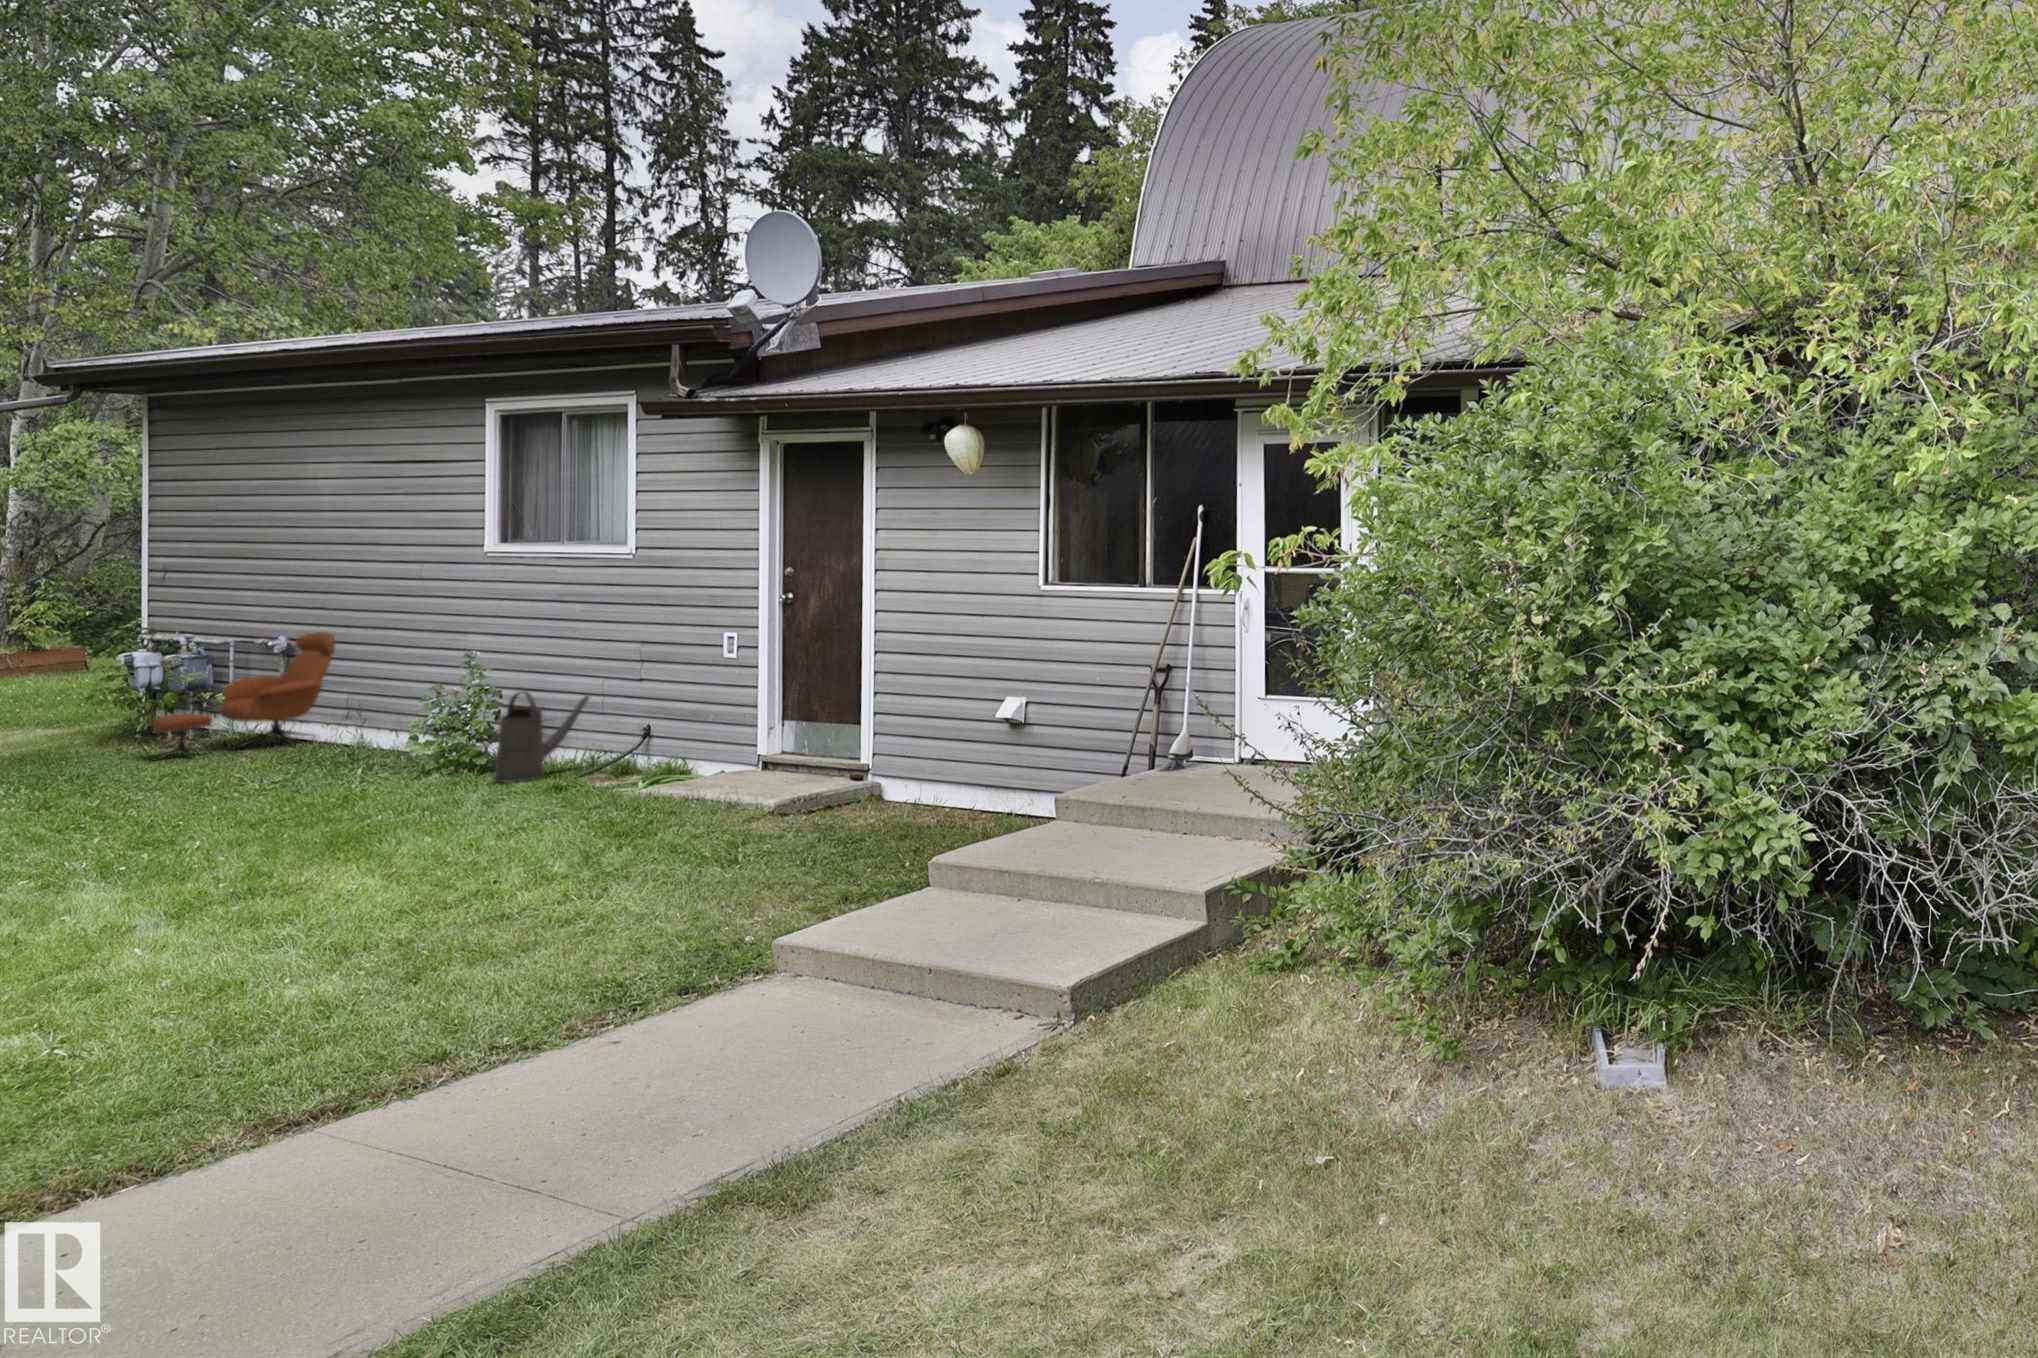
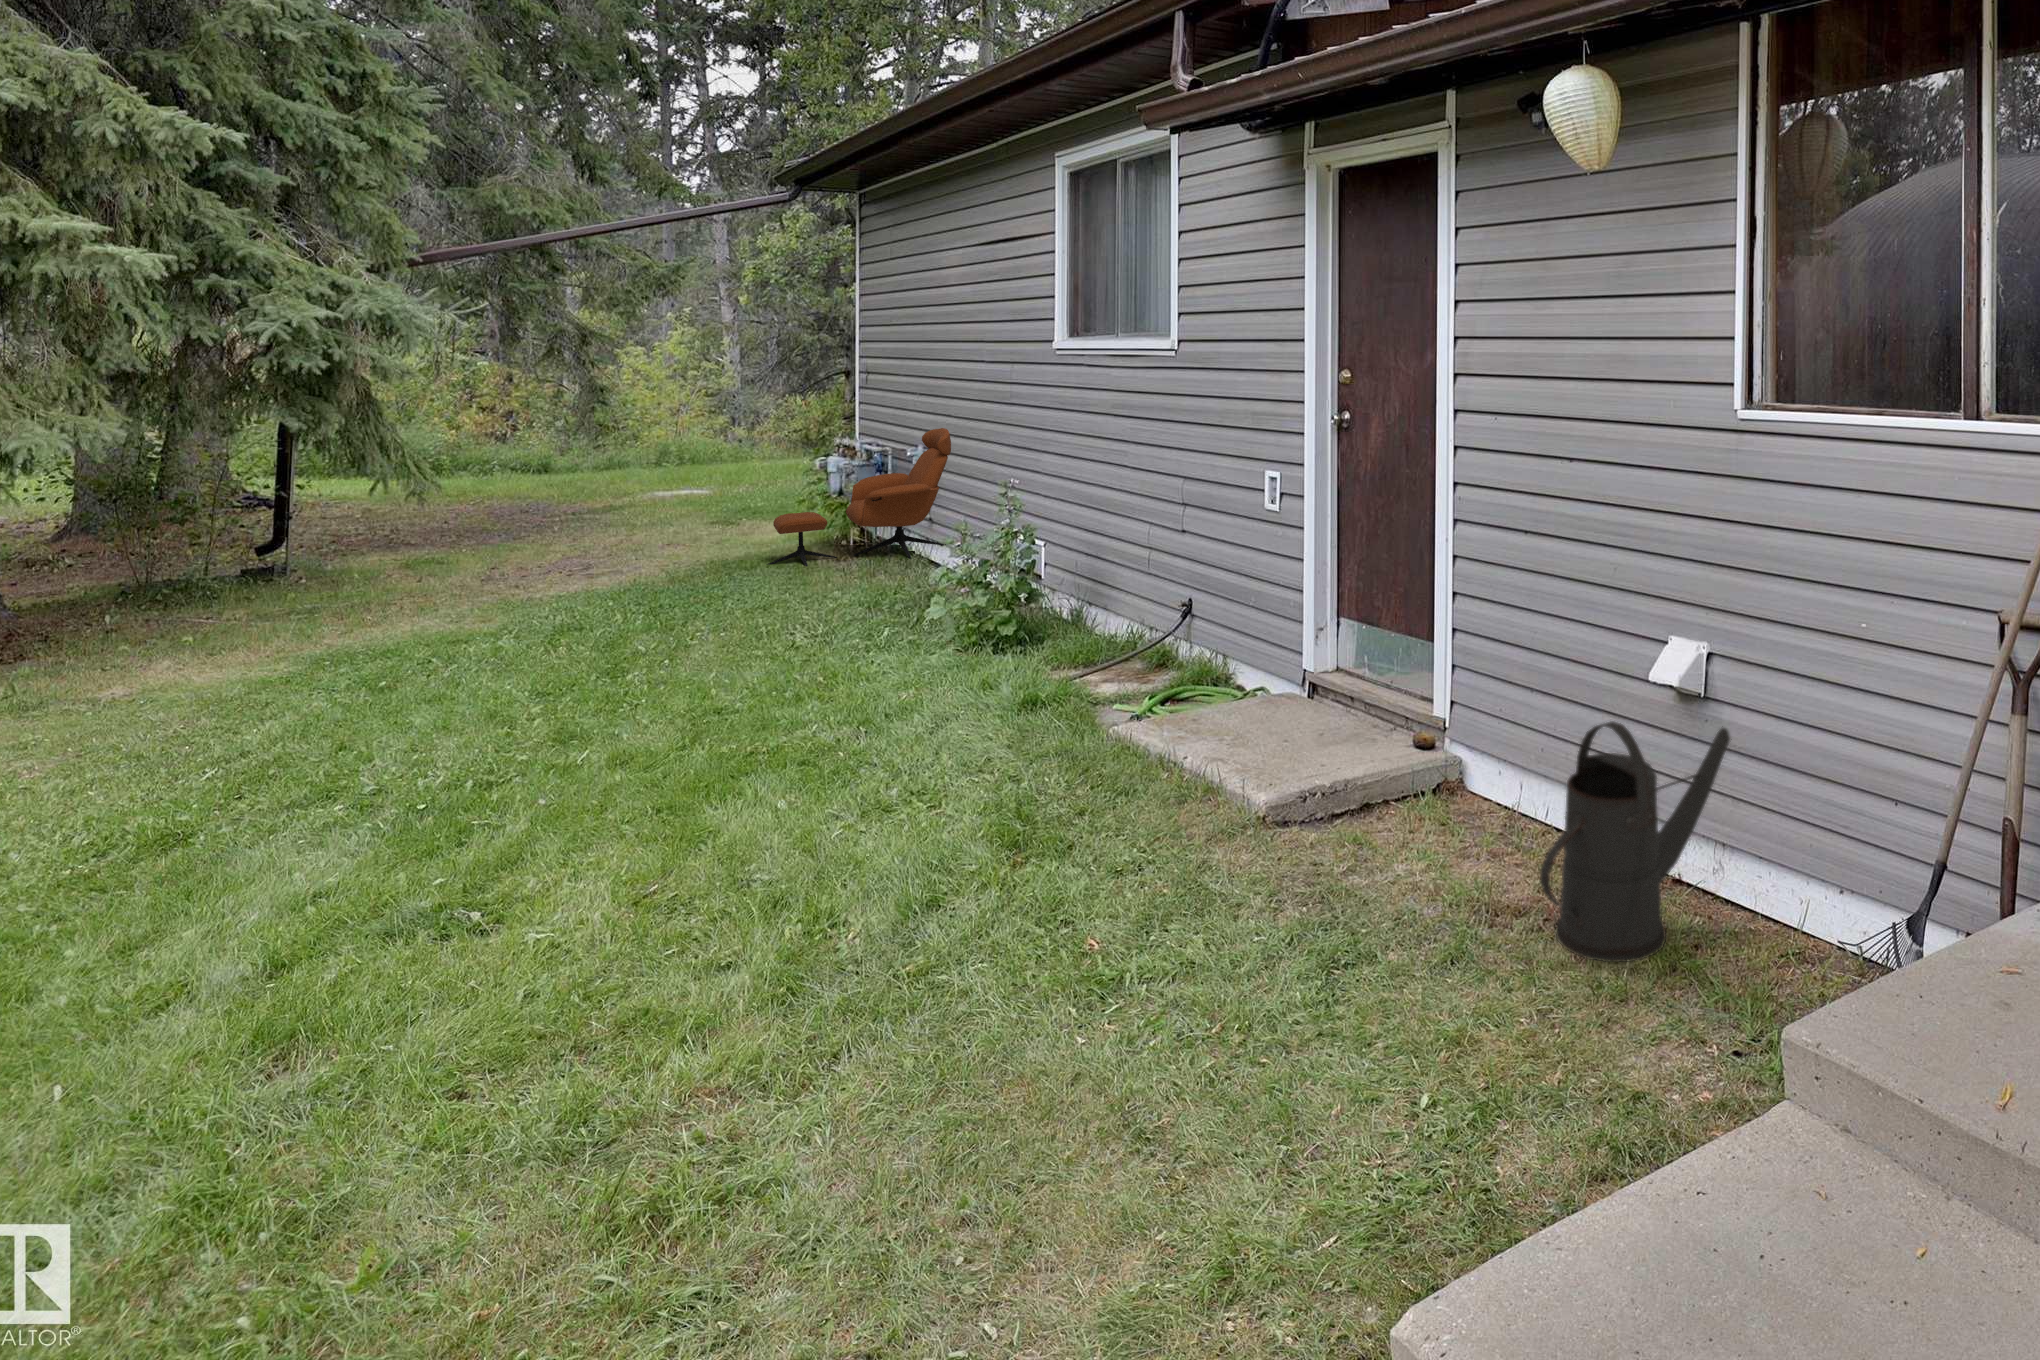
watering can: present [484,691,589,782] -> present [1540,721,1732,962]

